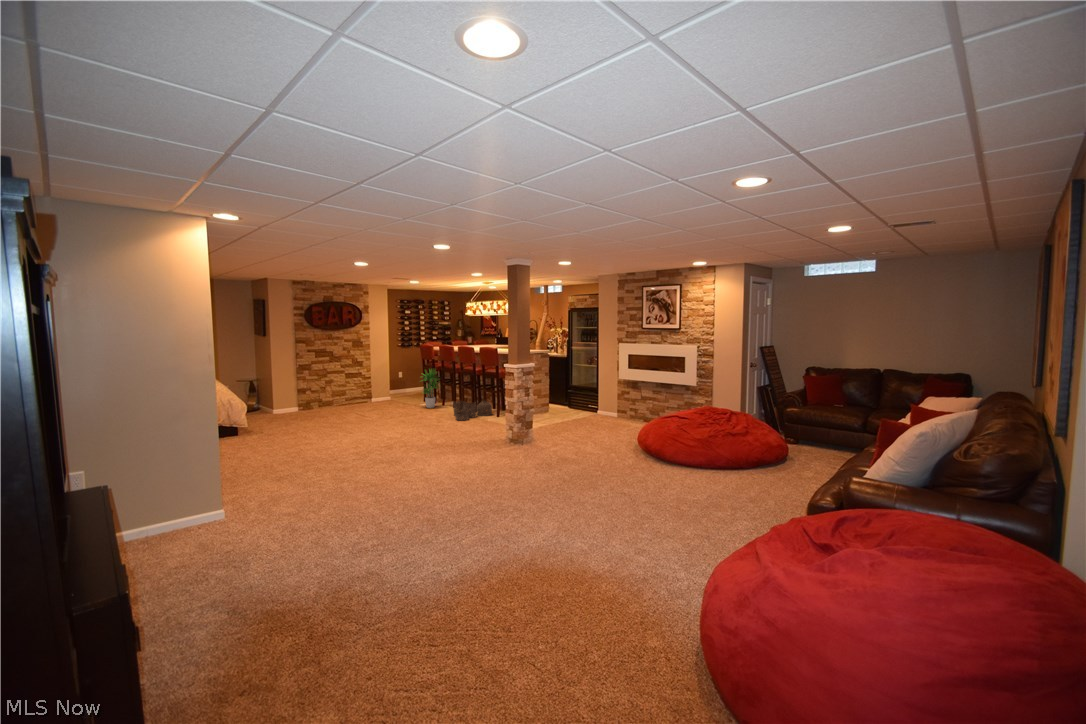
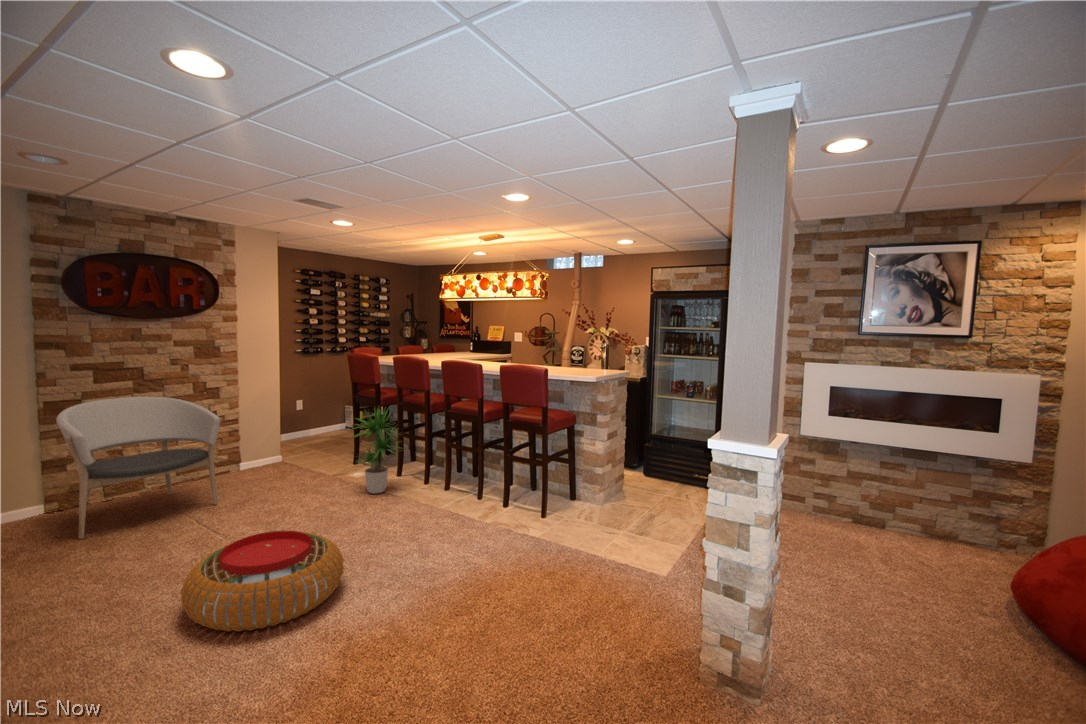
armchair: none [306,364,365,416] -> present [56,397,221,539]
woven basket: present [454,401,492,421] -> none [445,483,530,549]
pouf: none [355,407,408,431] -> present [181,531,344,632]

